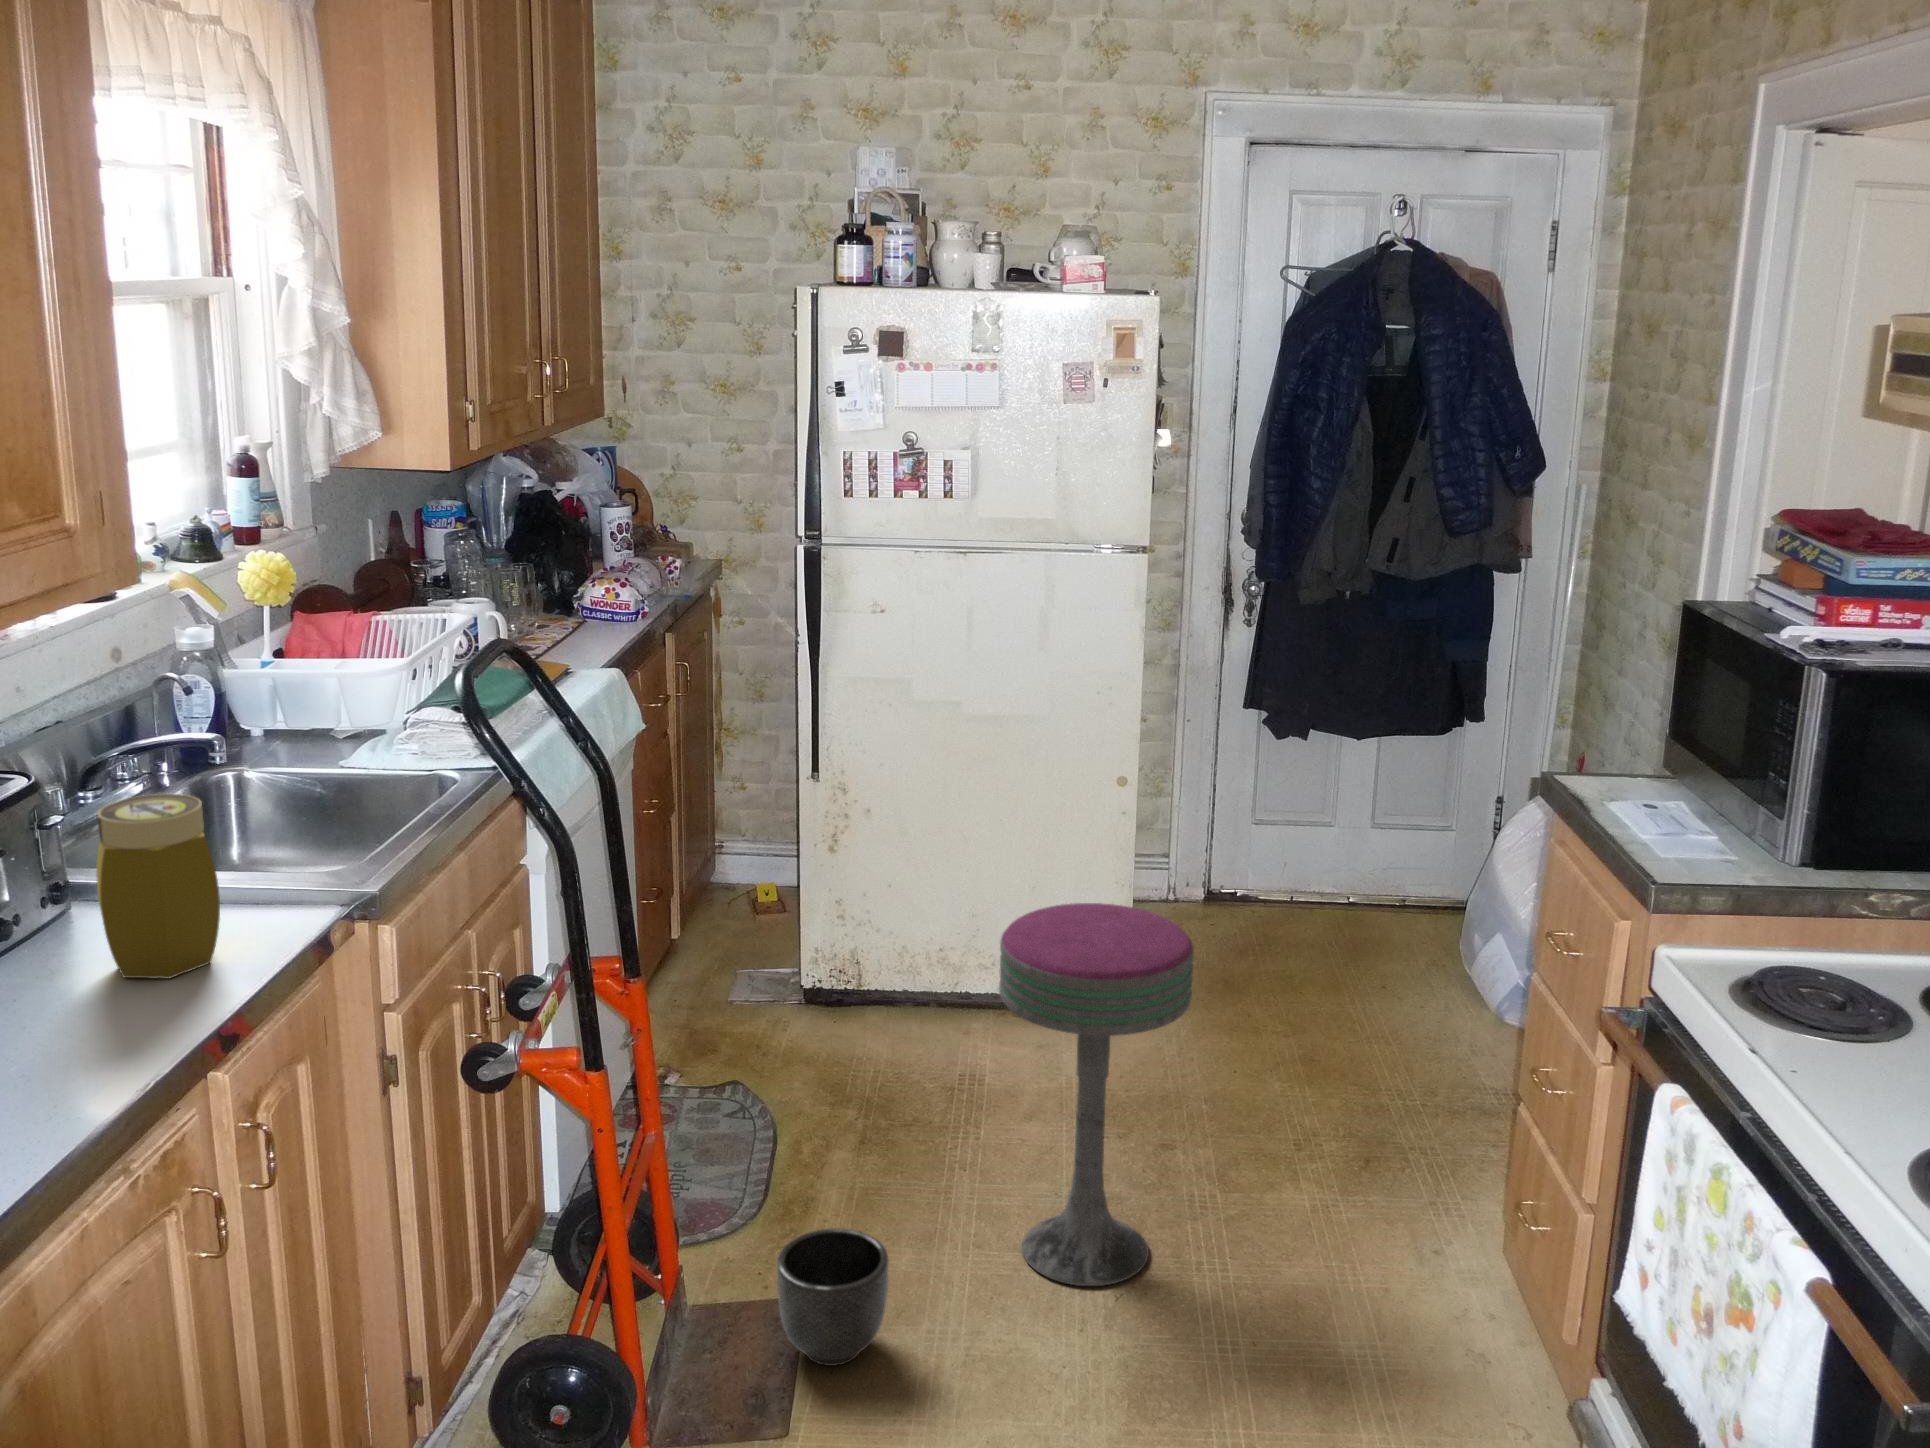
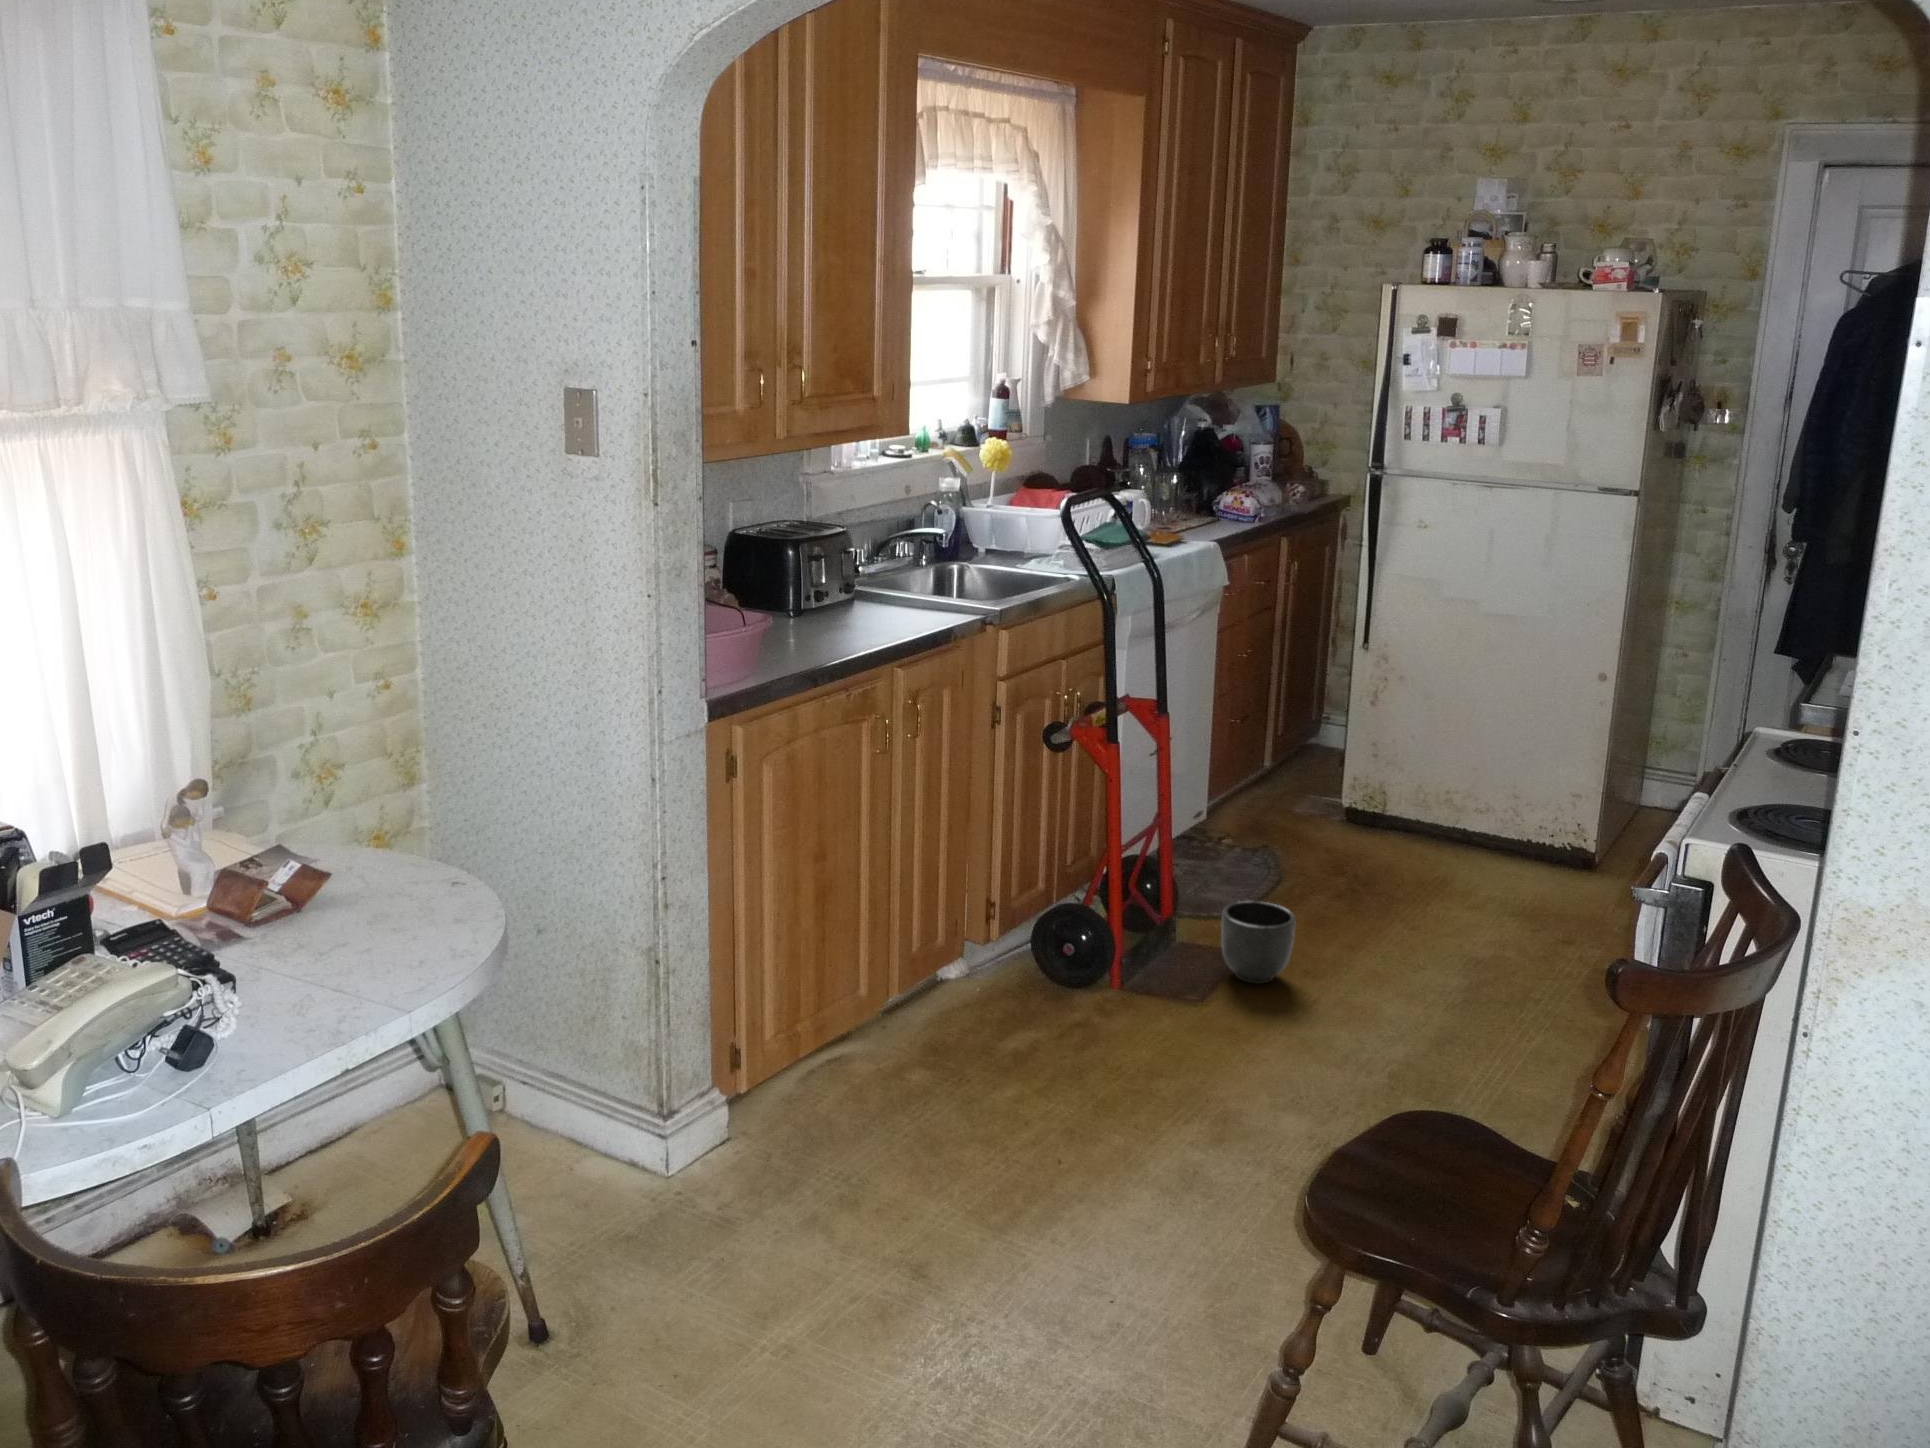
jar: present [96,794,220,979] -> none [864,535,918,626]
bar stool: present [999,903,1194,1286] -> none [1408,726,1557,994]

